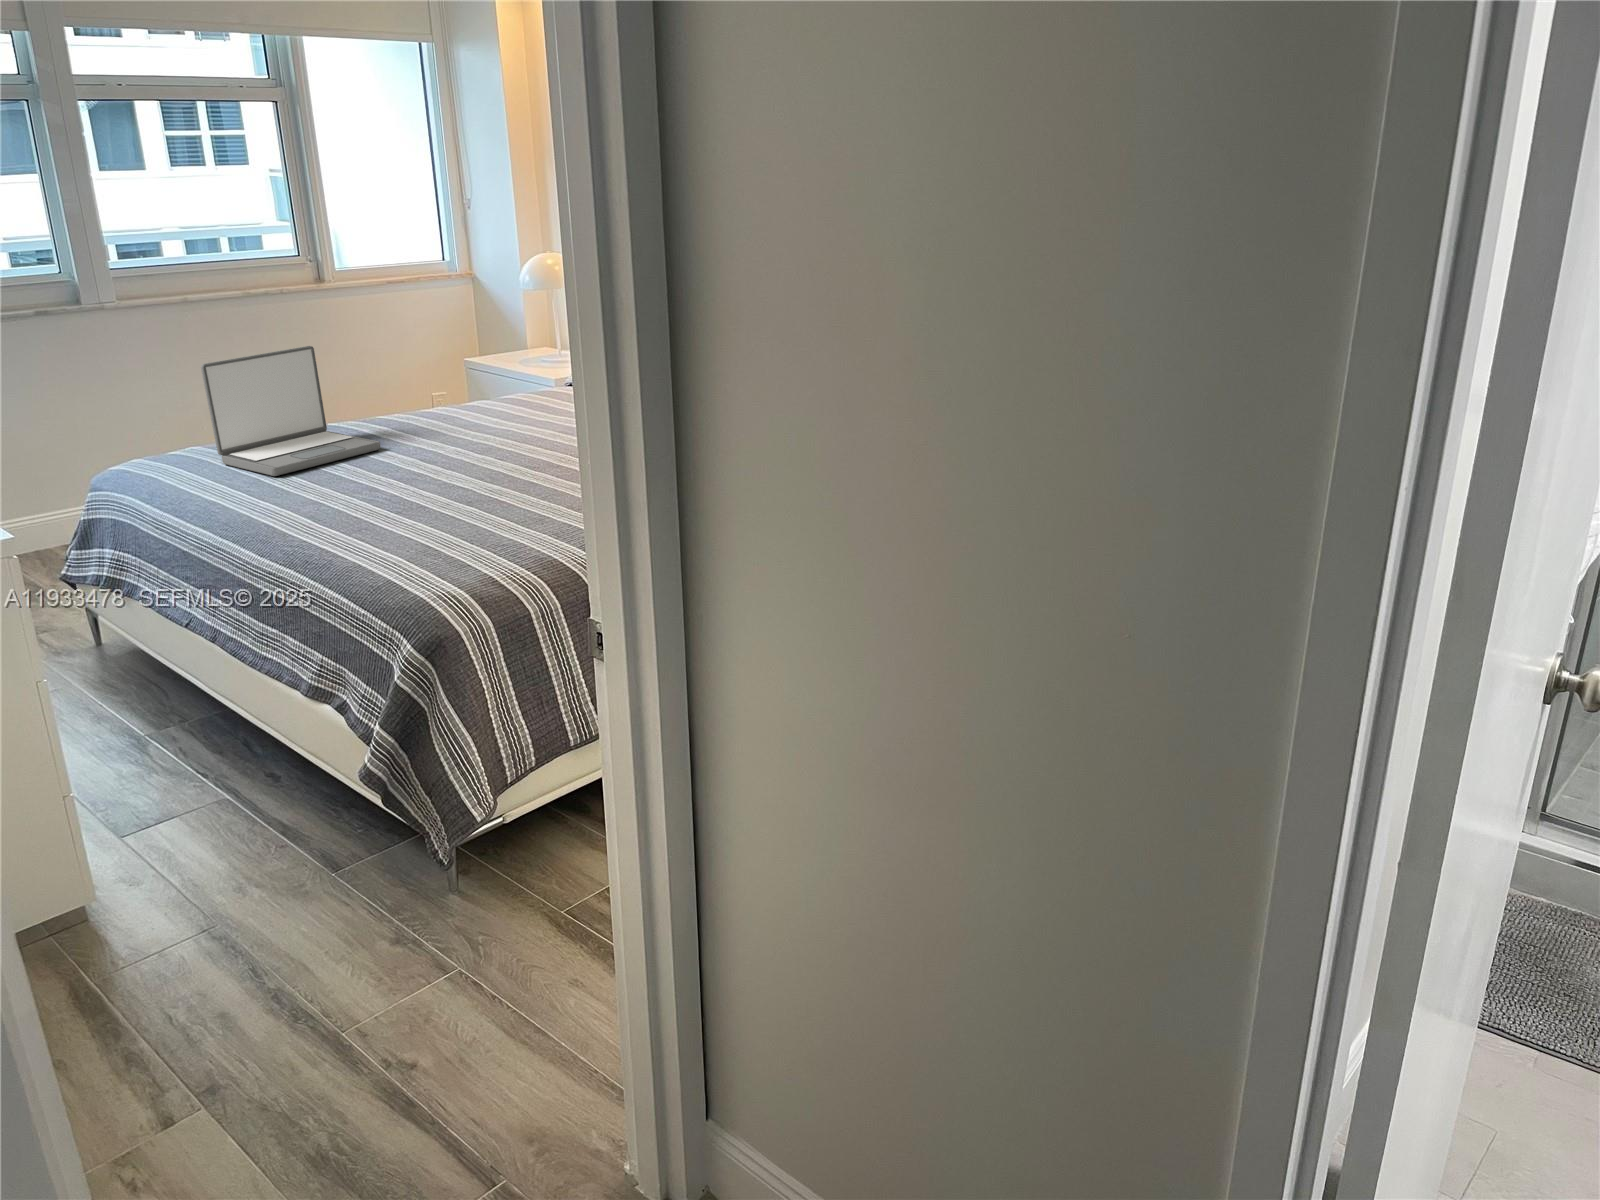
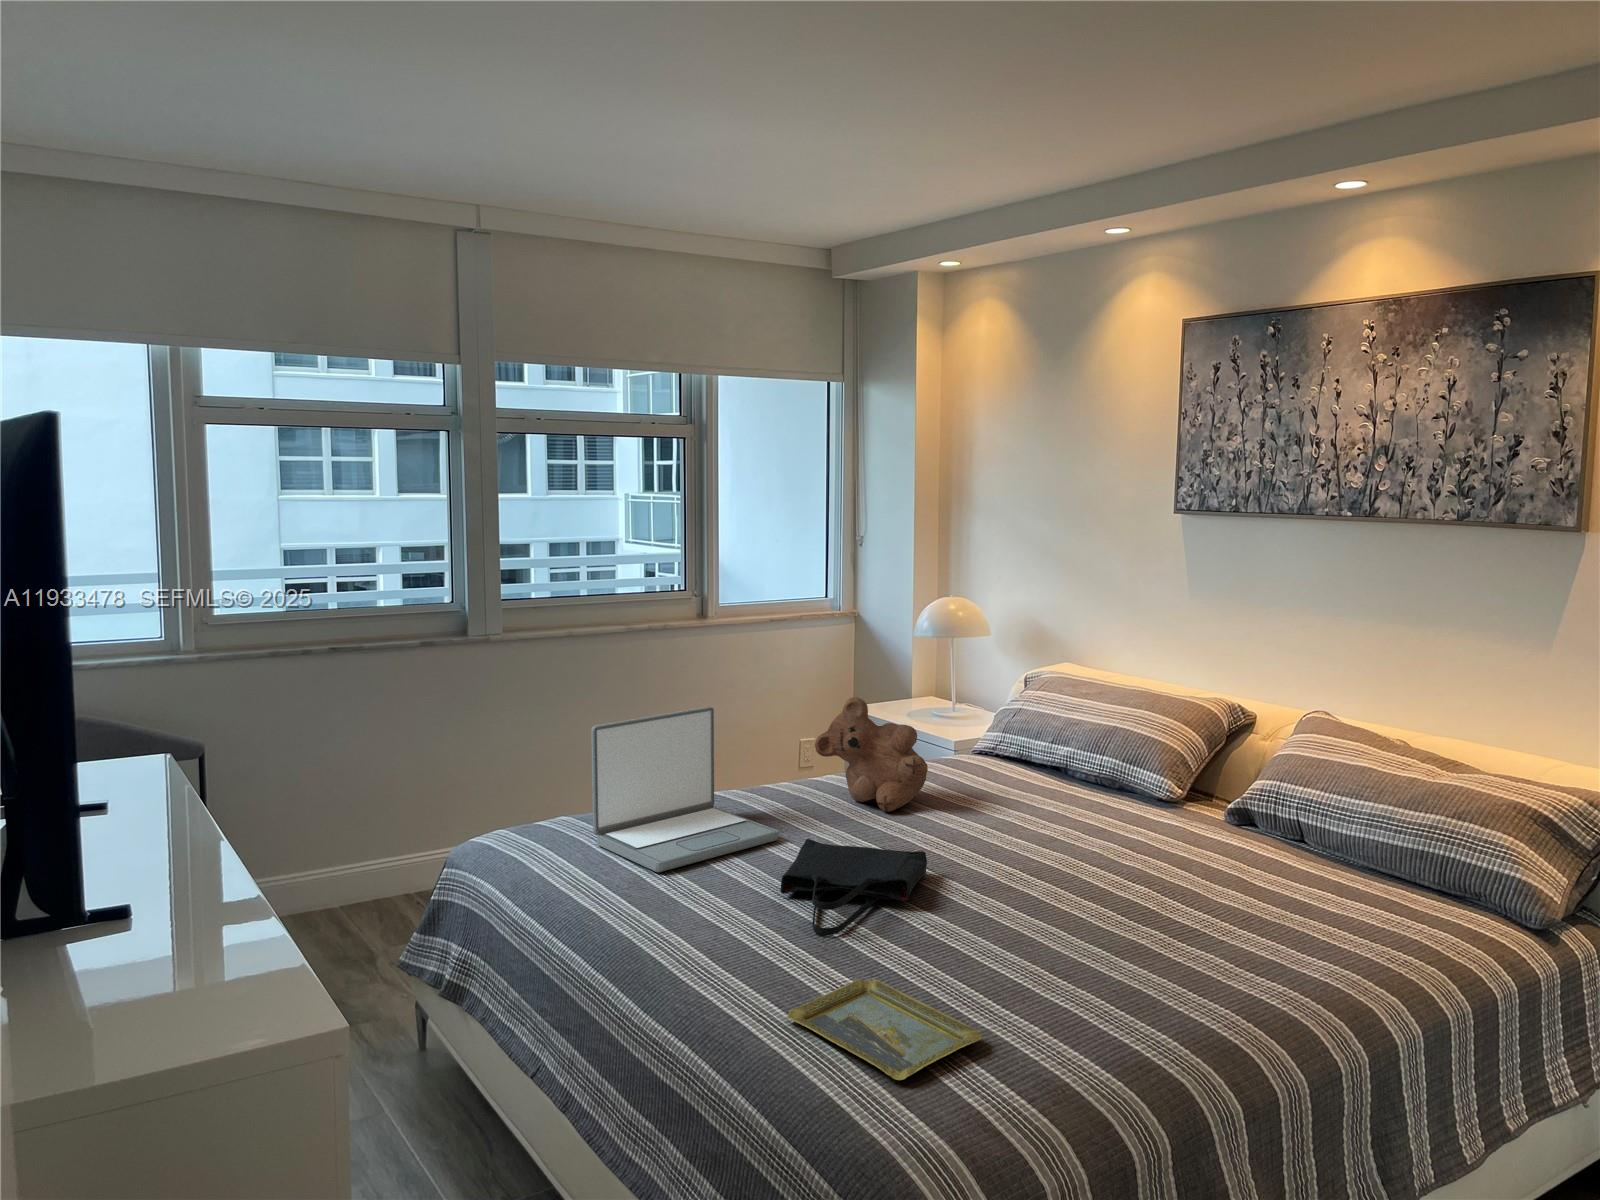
teddy bear: none [412,333,508,425] -> present [815,697,928,812]
tote bag: none [373,442,494,501] -> present [781,839,927,935]
tray: none [364,518,501,565] -> present [787,979,981,1080]

